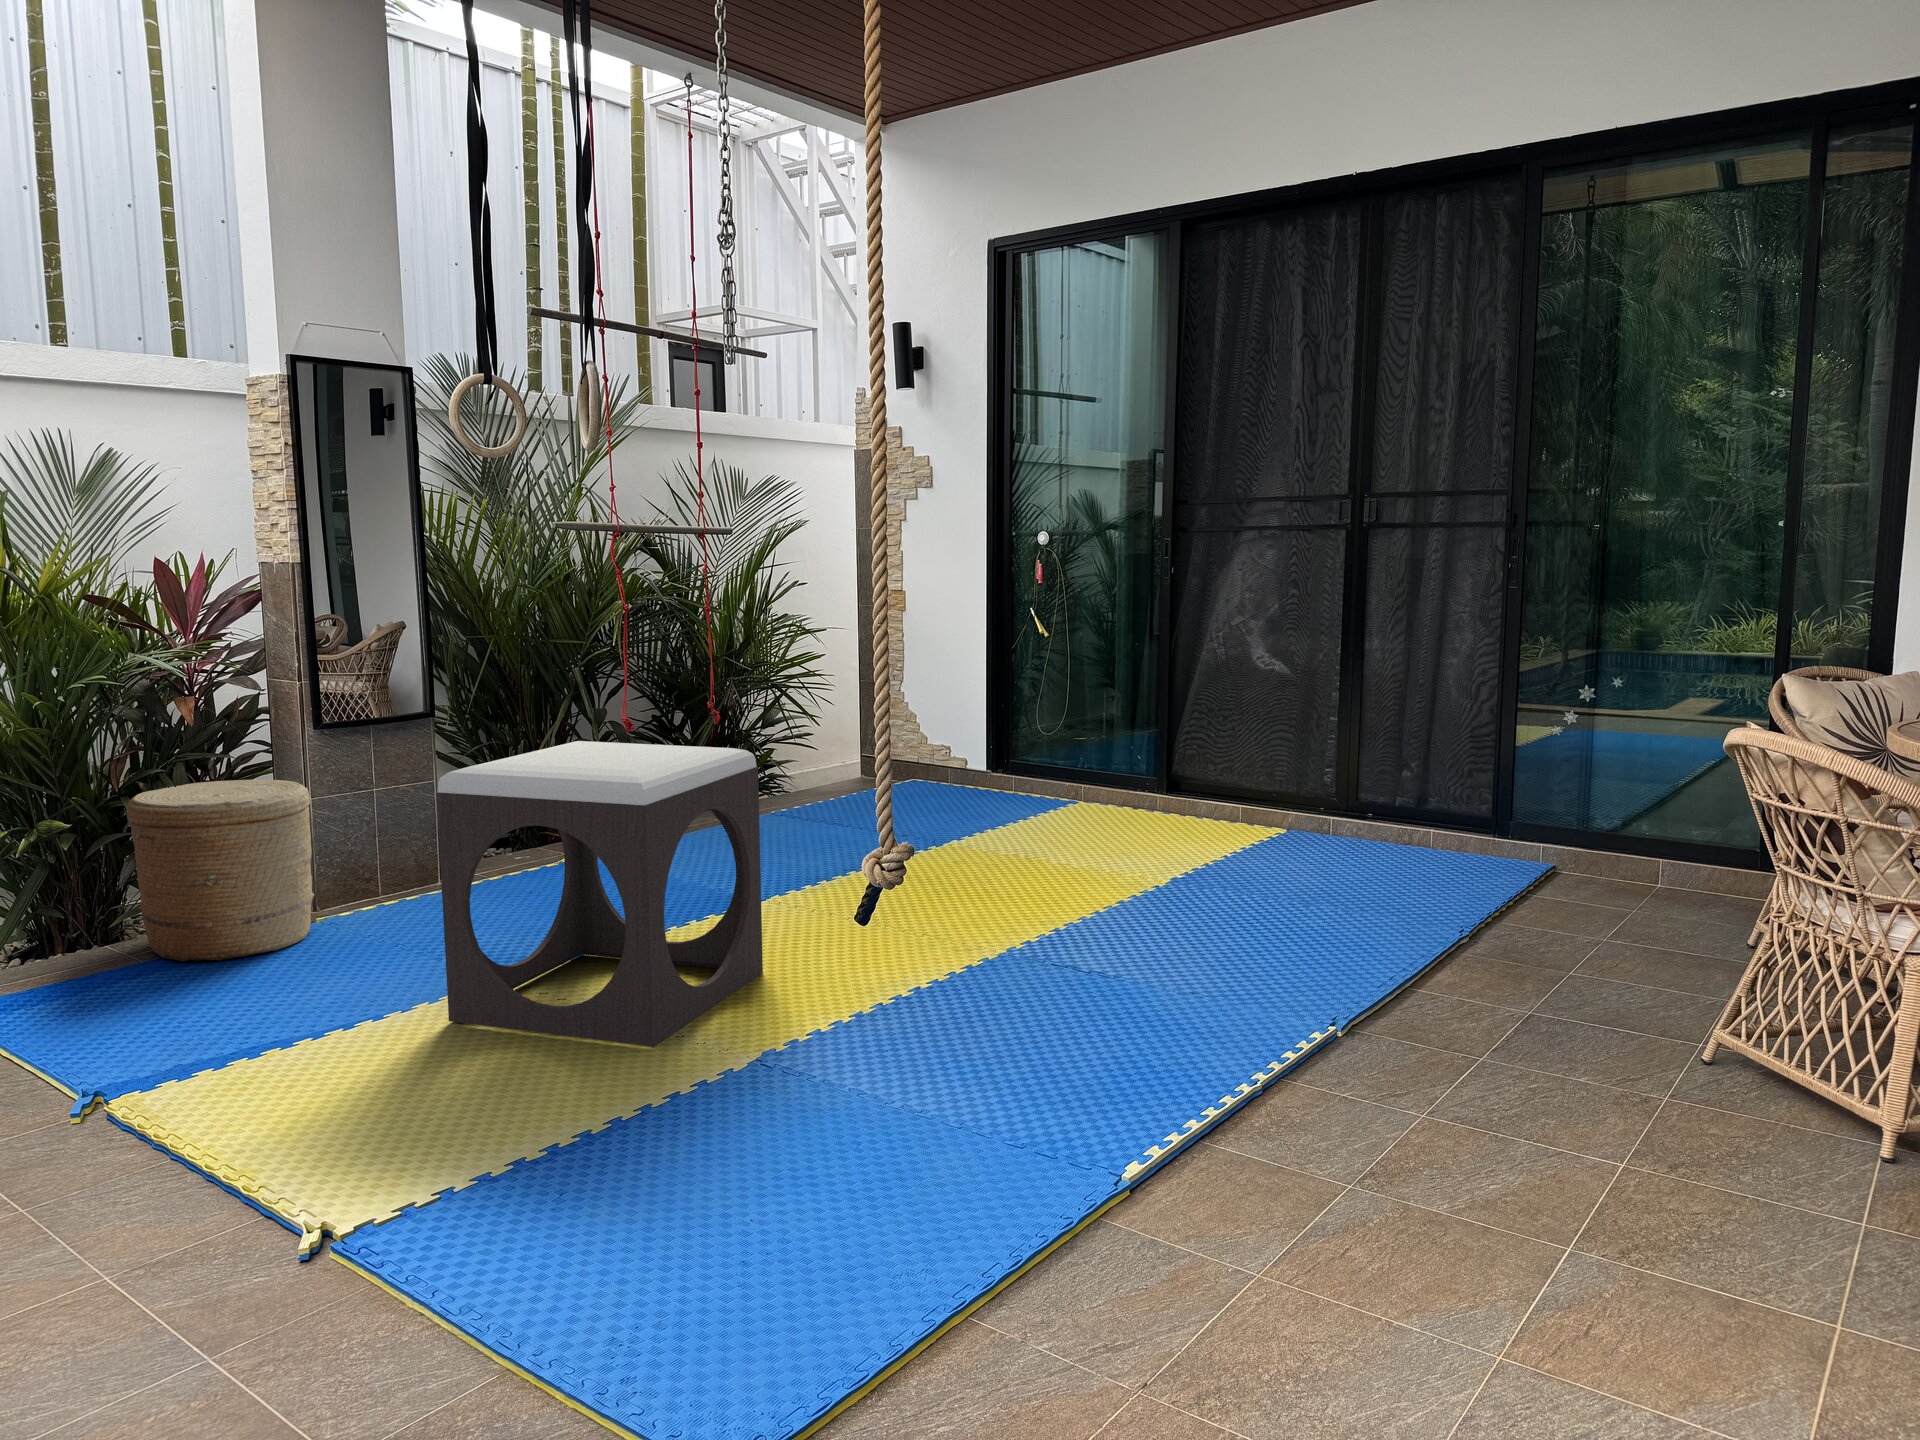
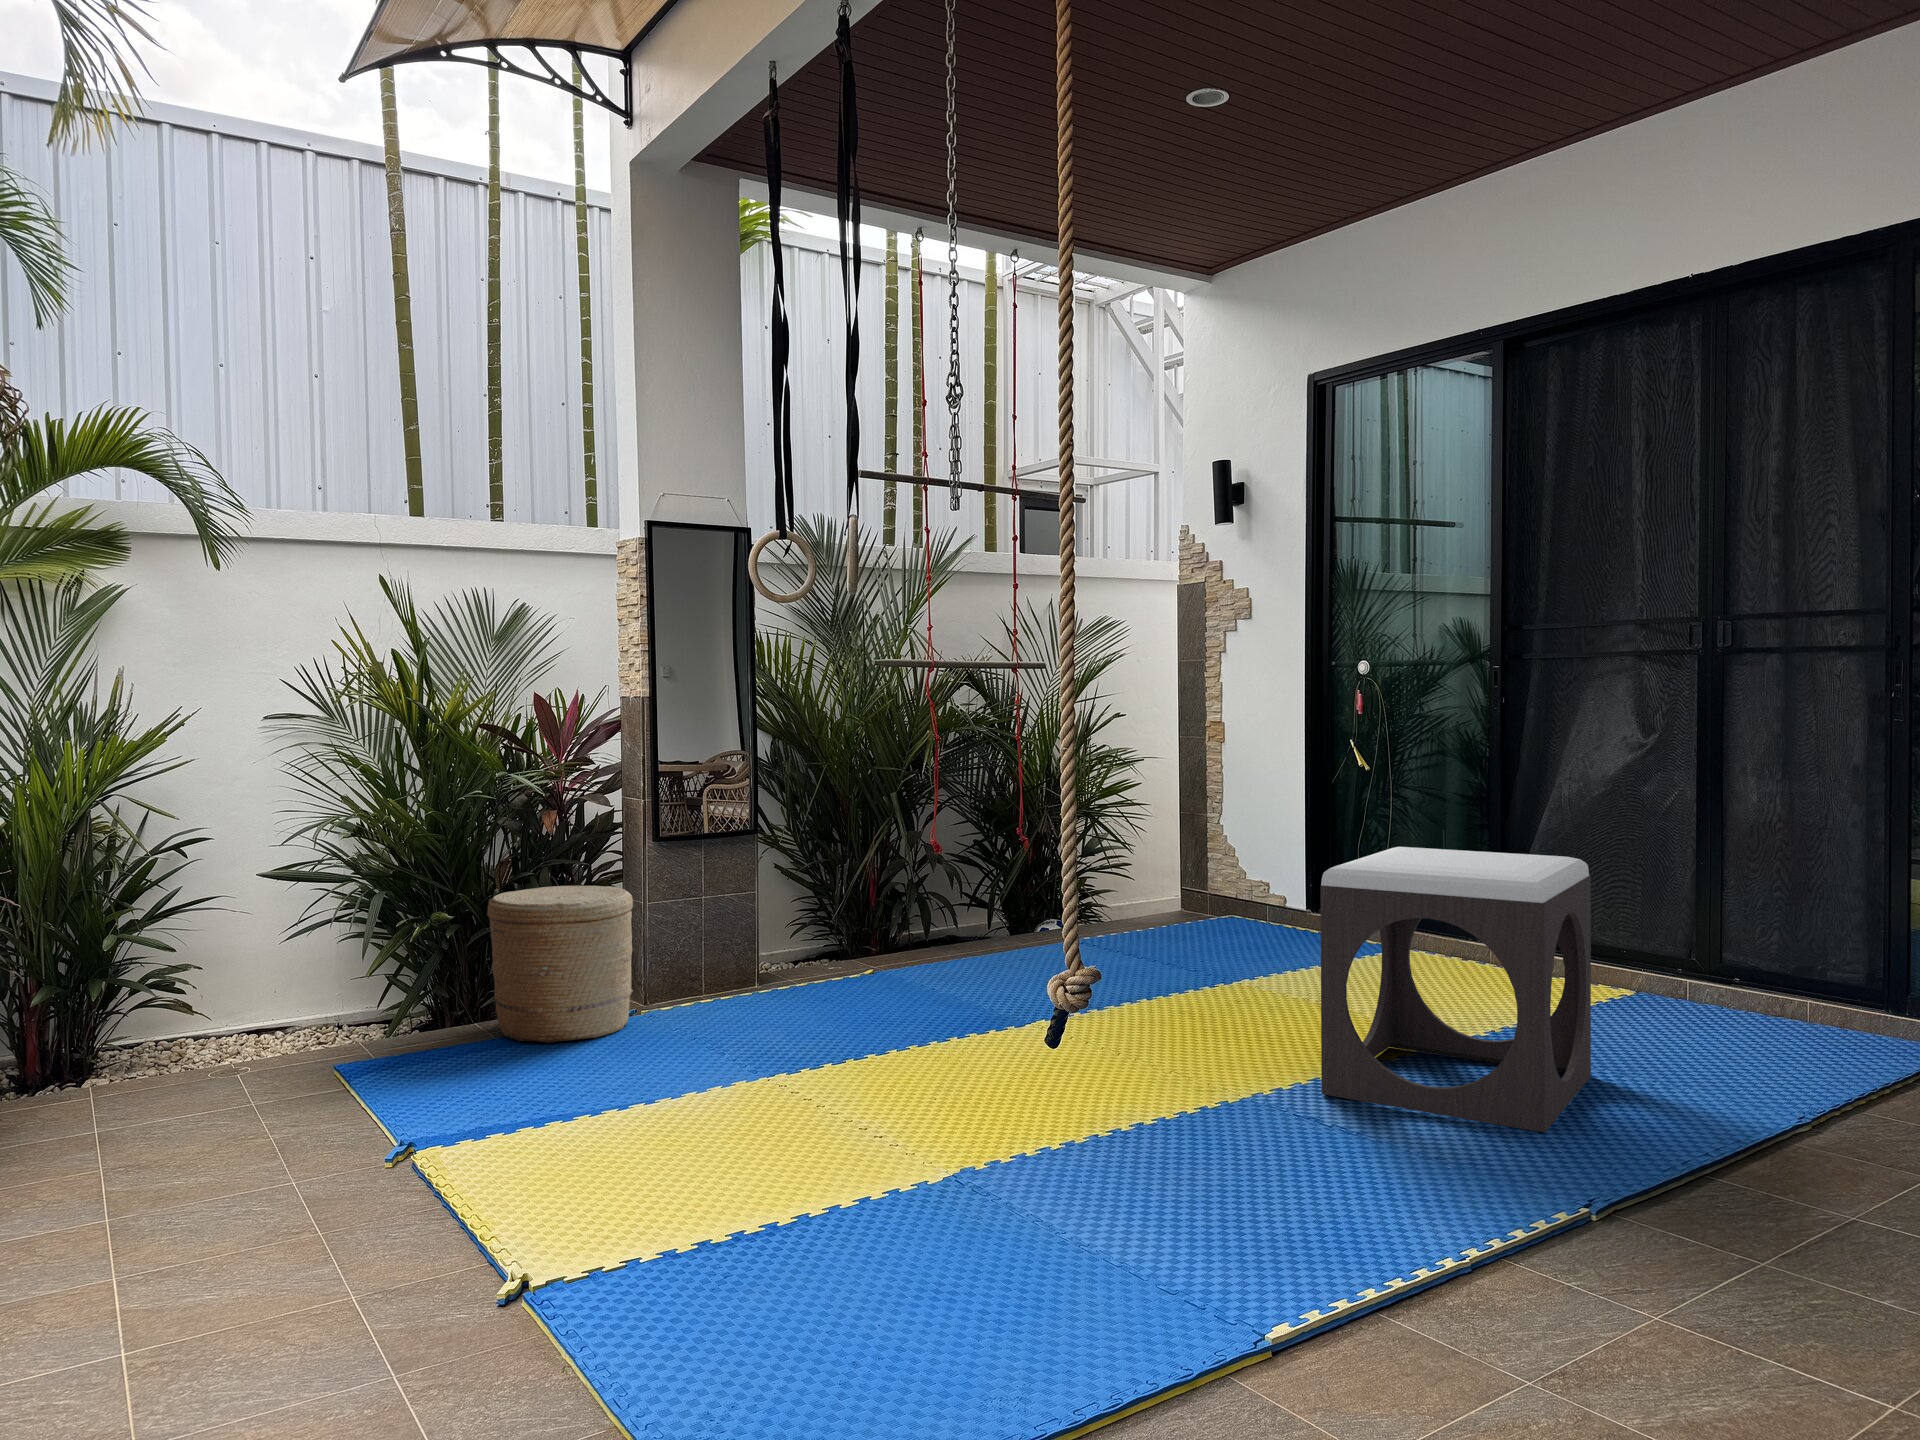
footstool: present [437,741,763,1047] -> present [1321,847,1591,1133]

